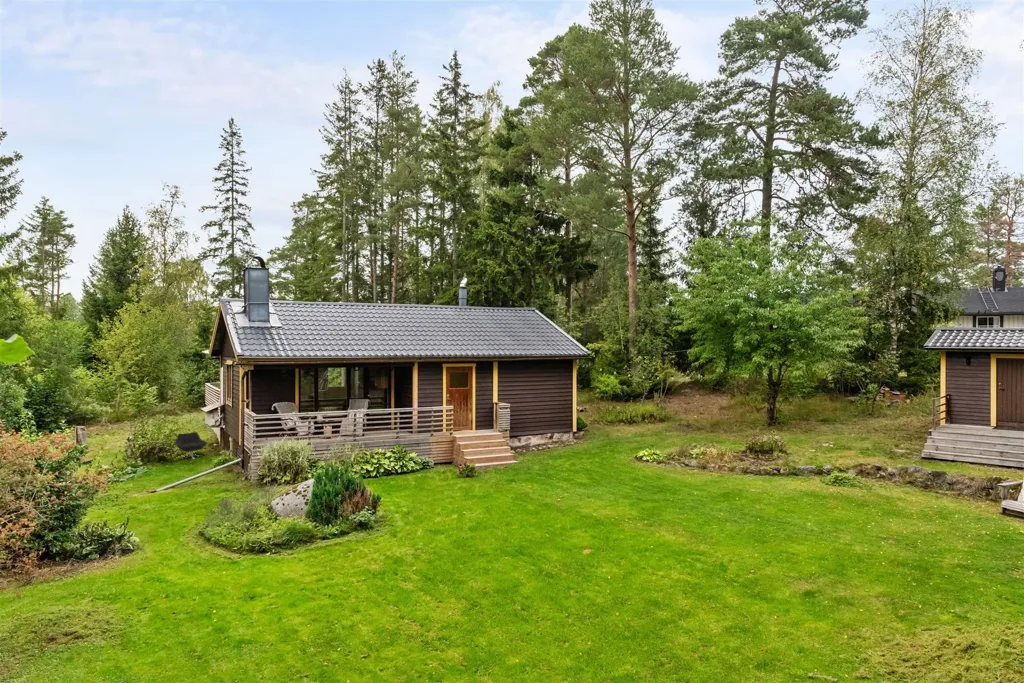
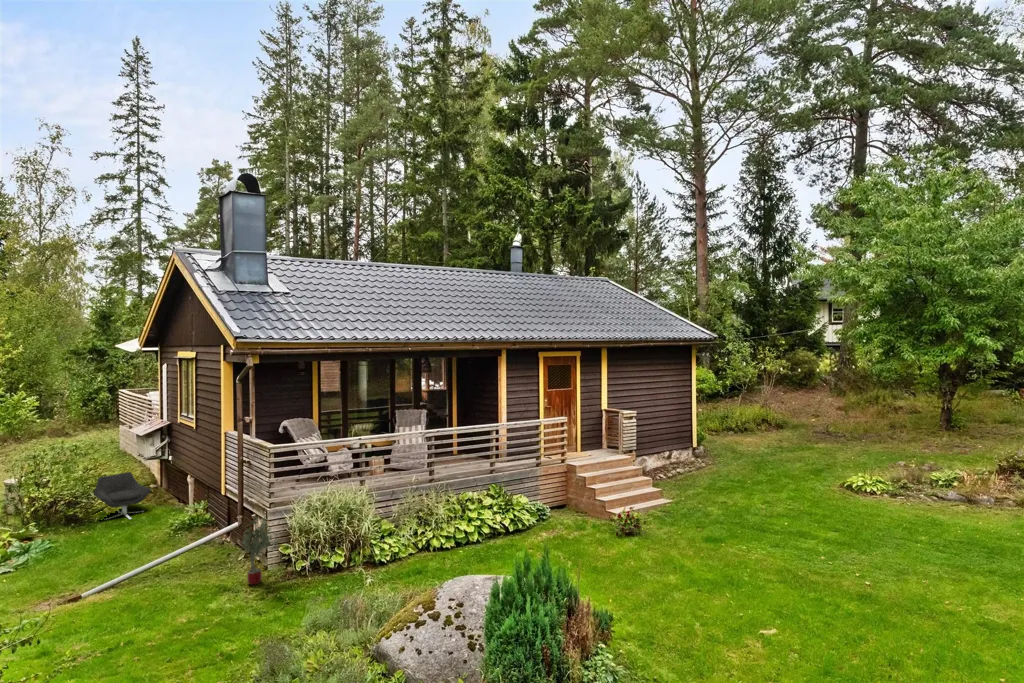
potted tree: none [234,454,256,490] -> present [243,517,280,585]

